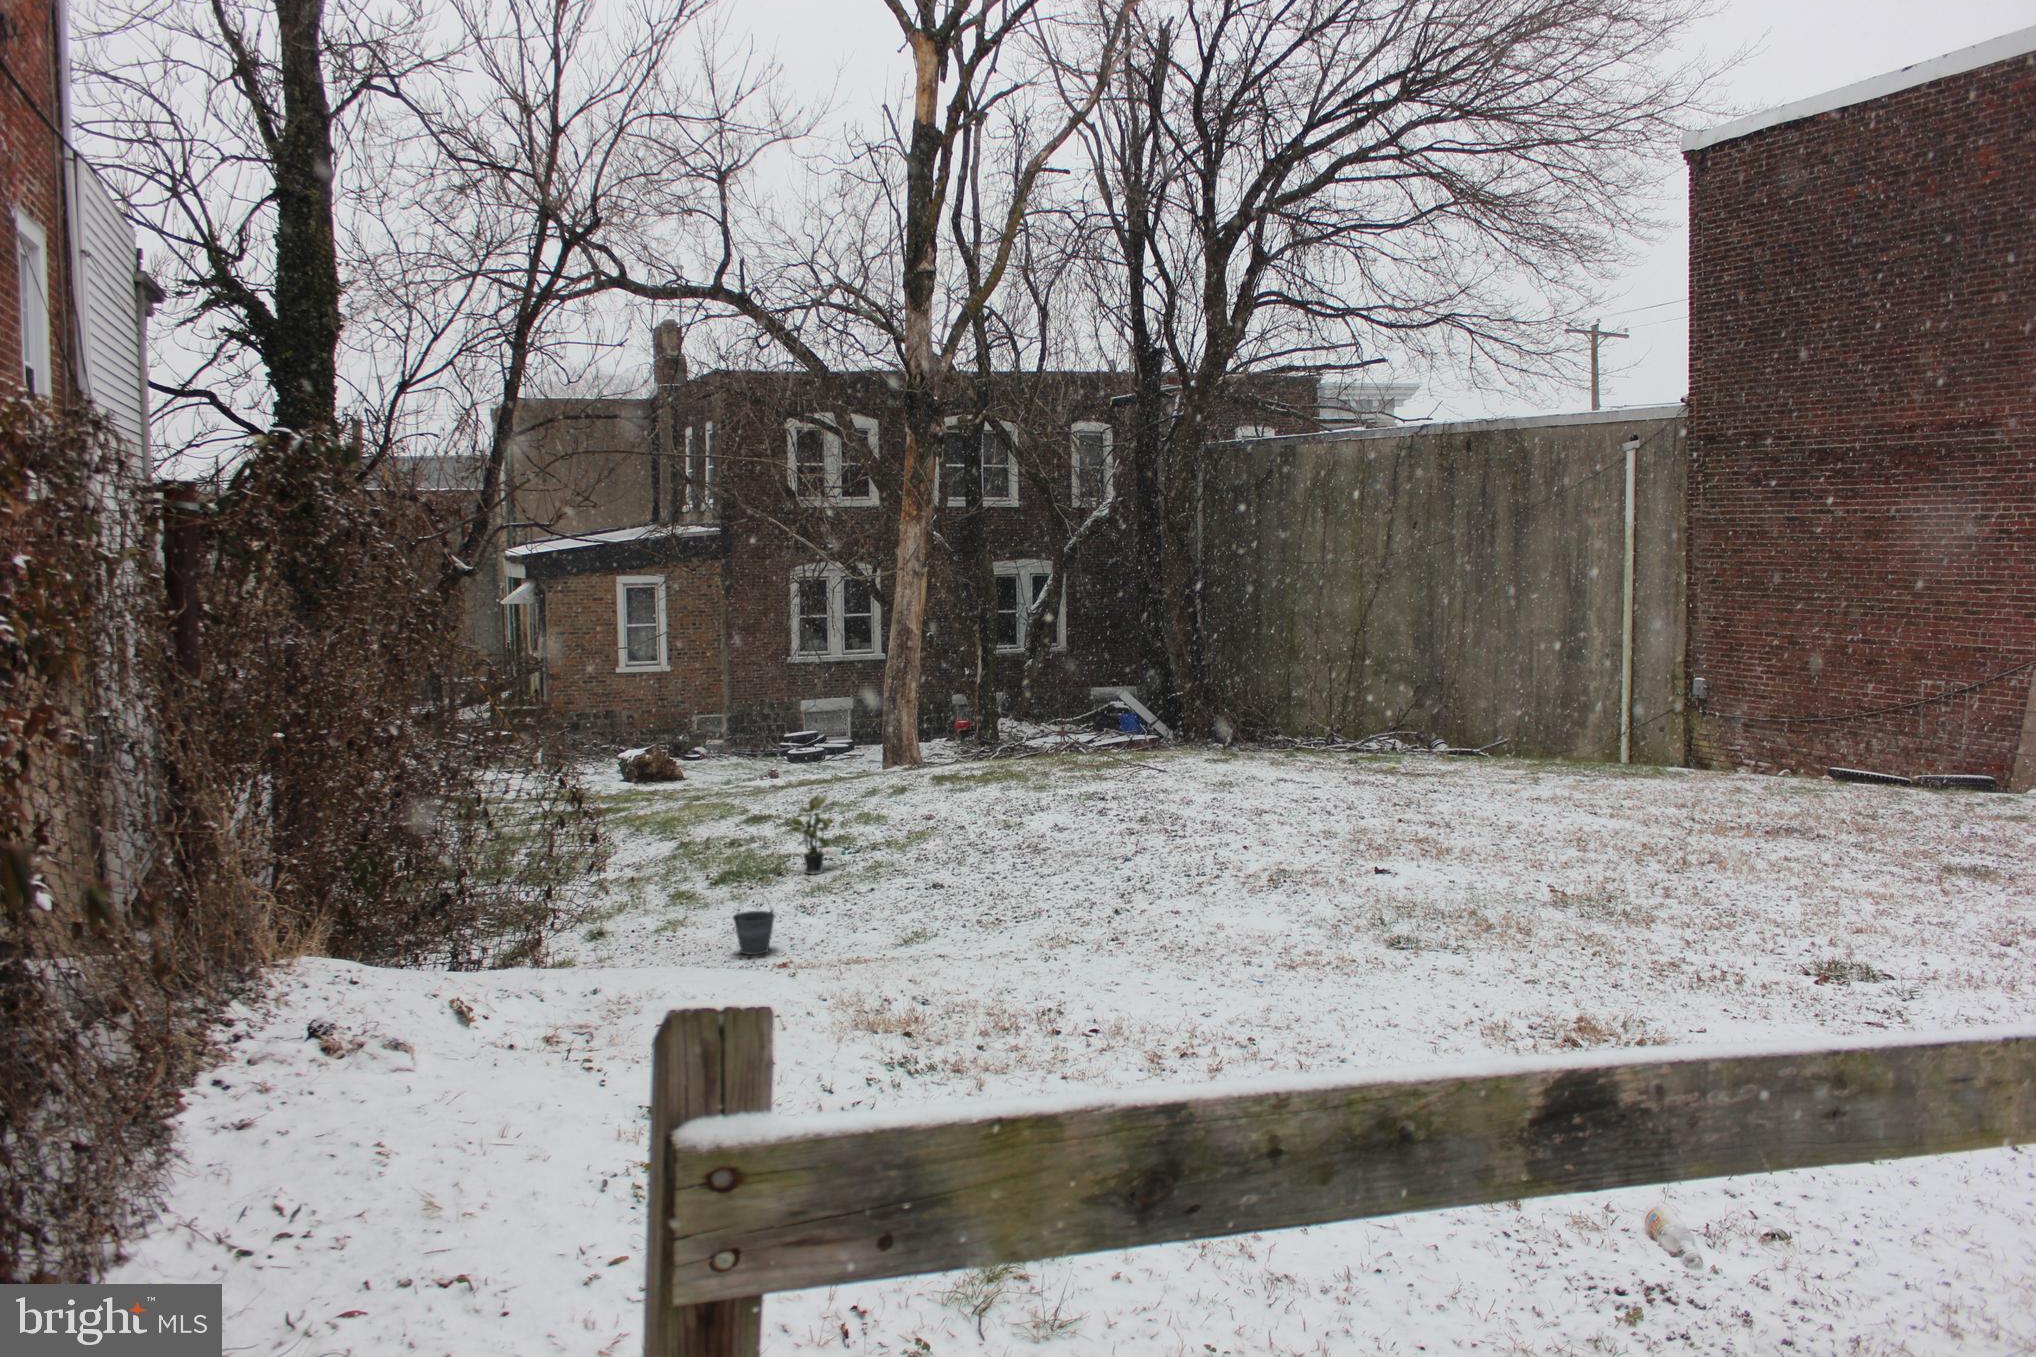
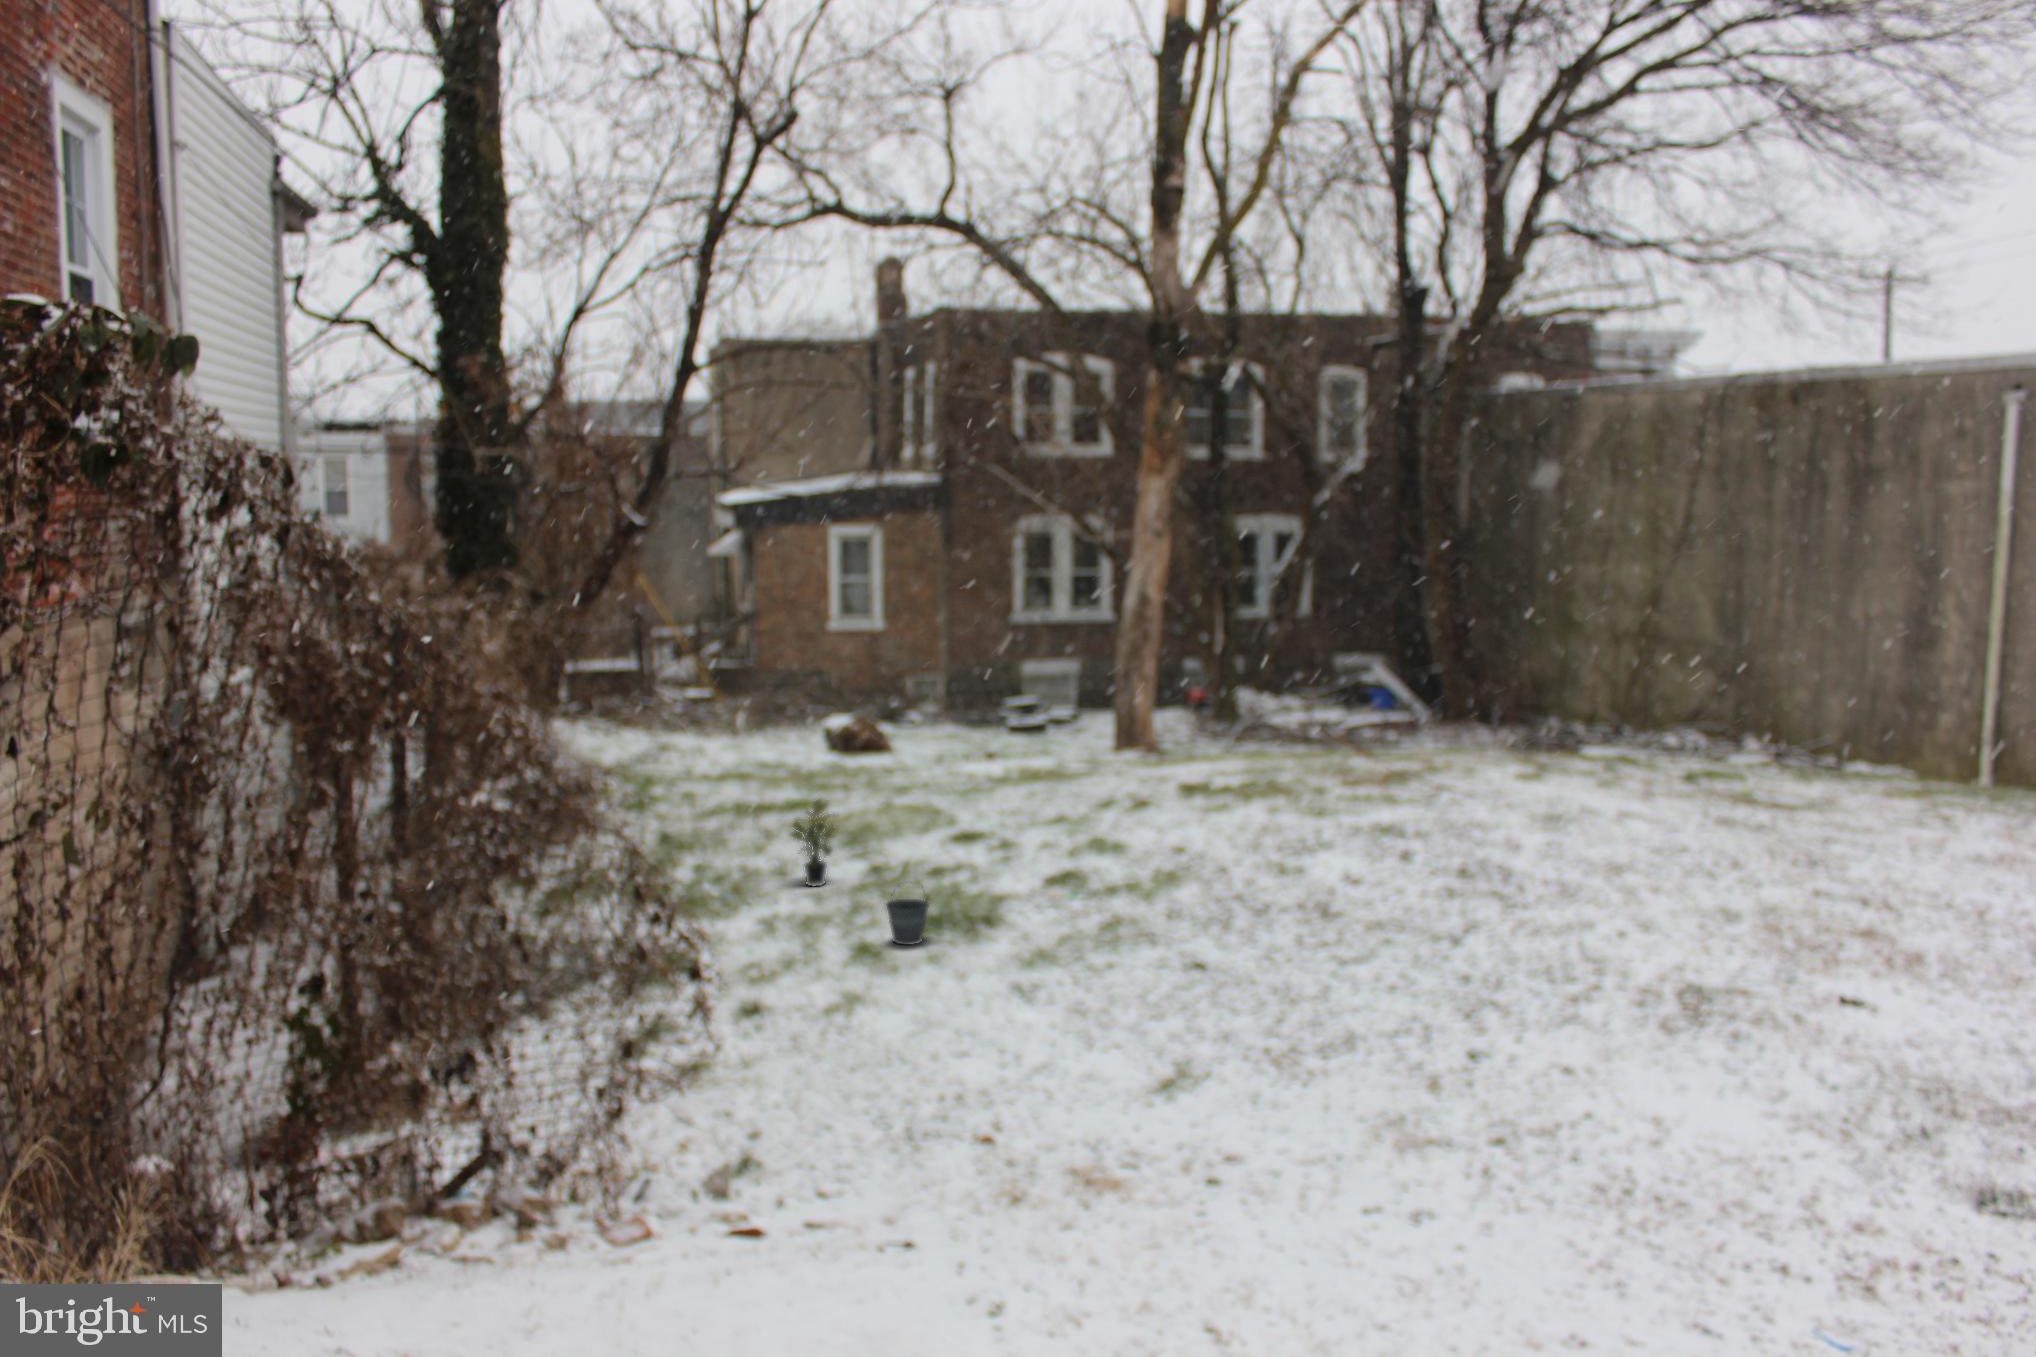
potted plant: present [791,794,833,875] -> present [791,797,838,886]

